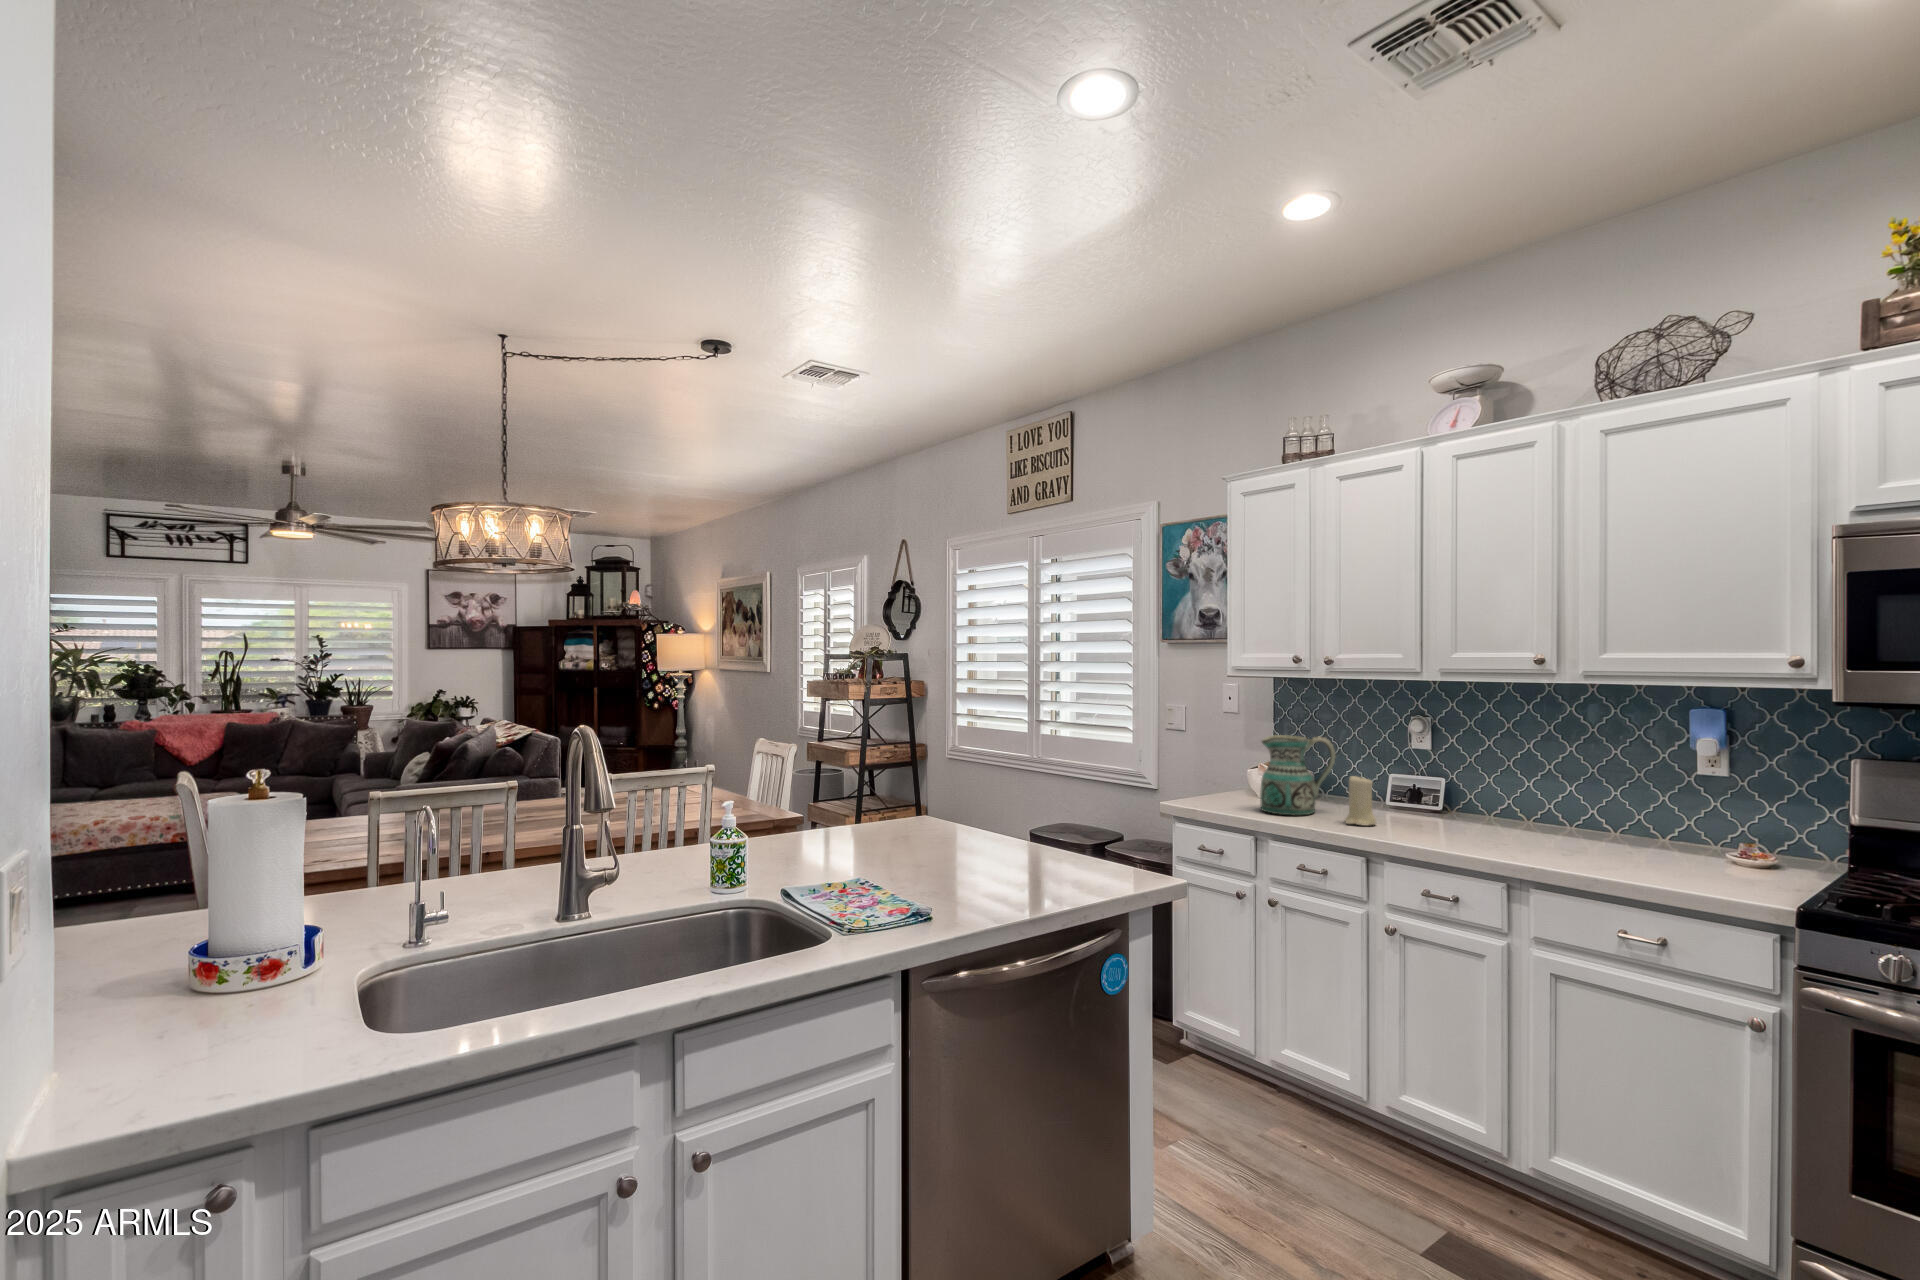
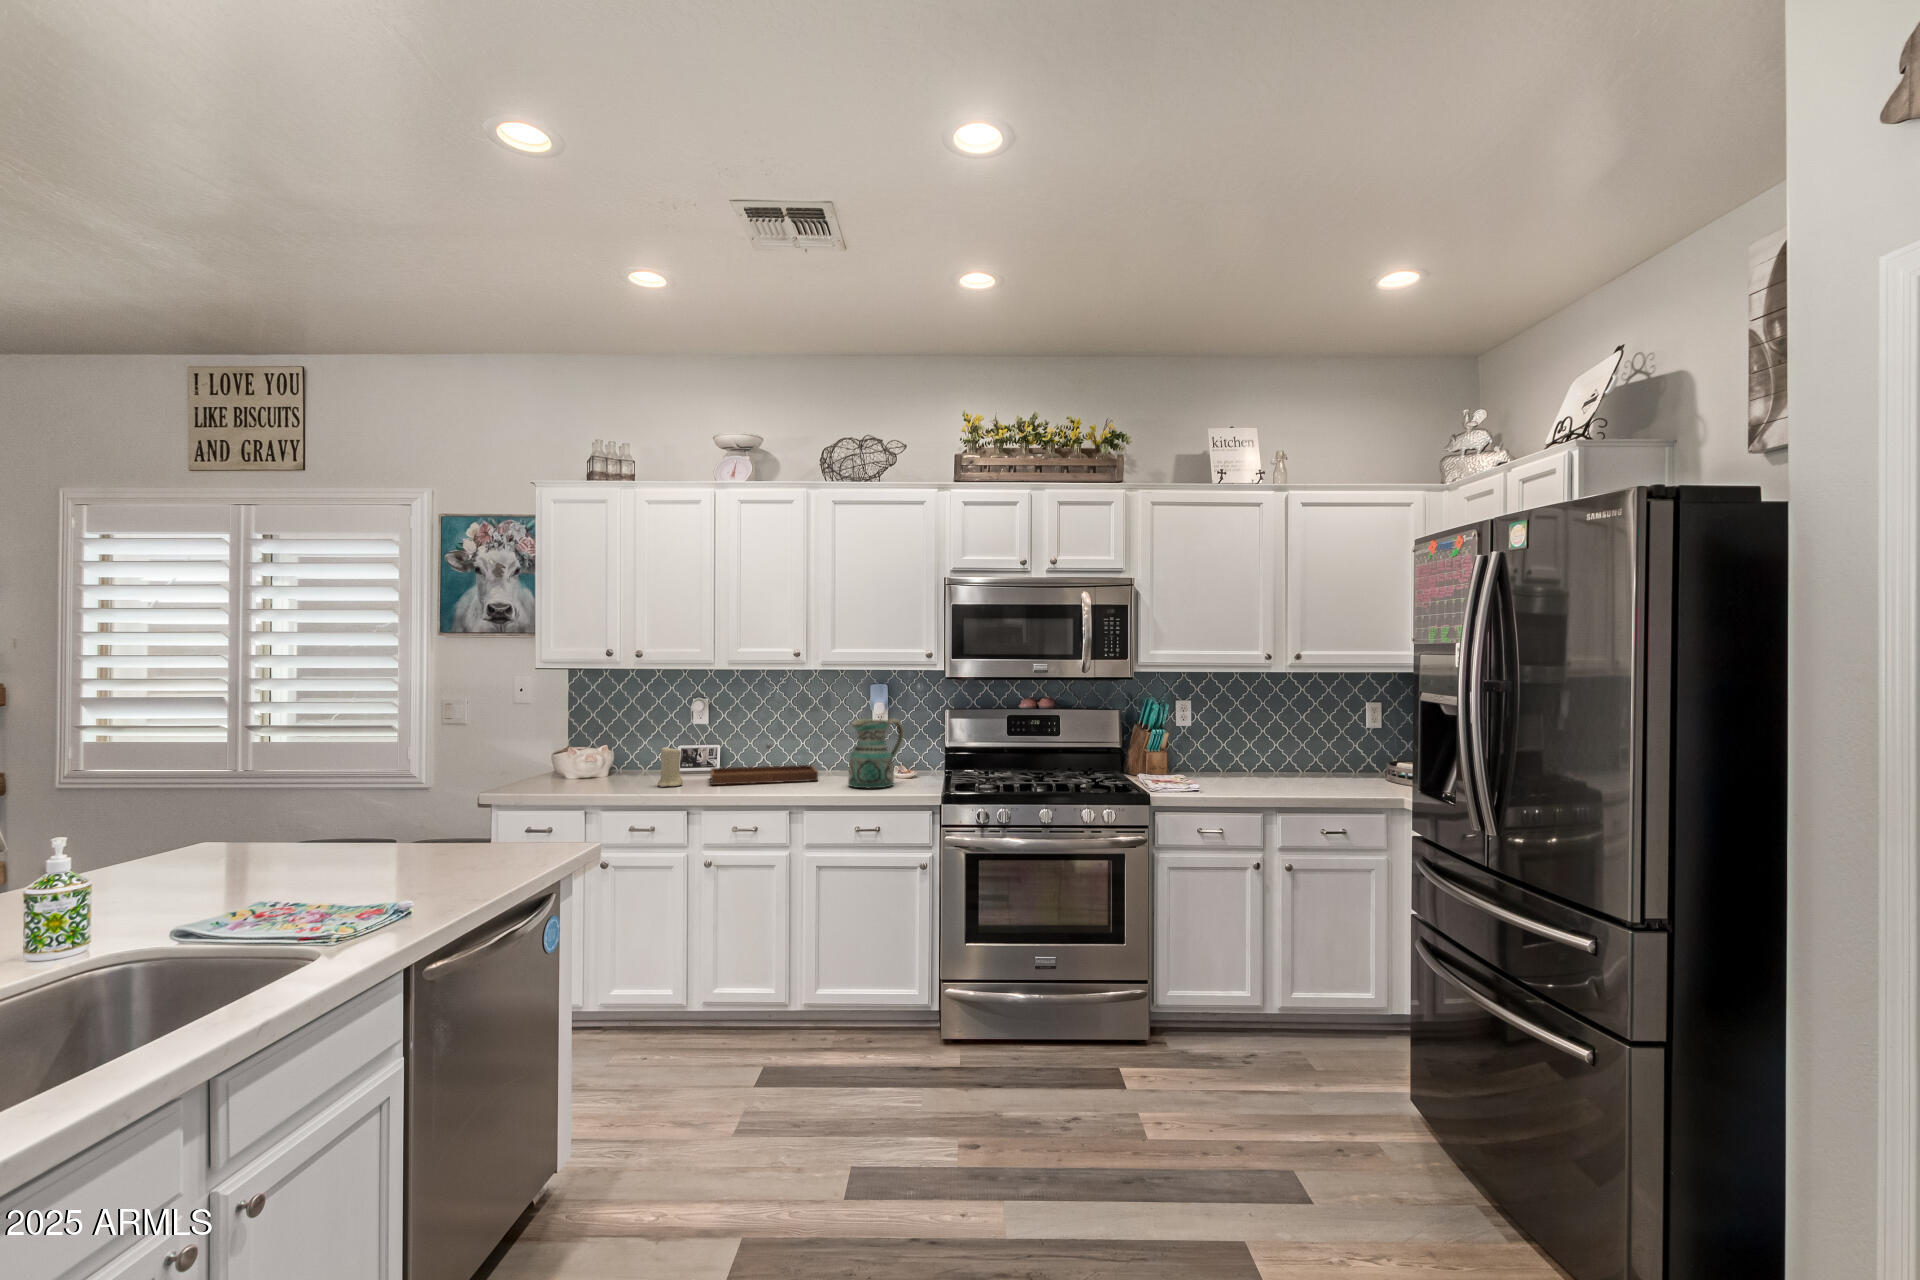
ceramic pitcher: present [1260,735,1336,815] -> present [848,718,903,788]
tray: none [1409,785,1581,849] -> present [711,744,818,785]

